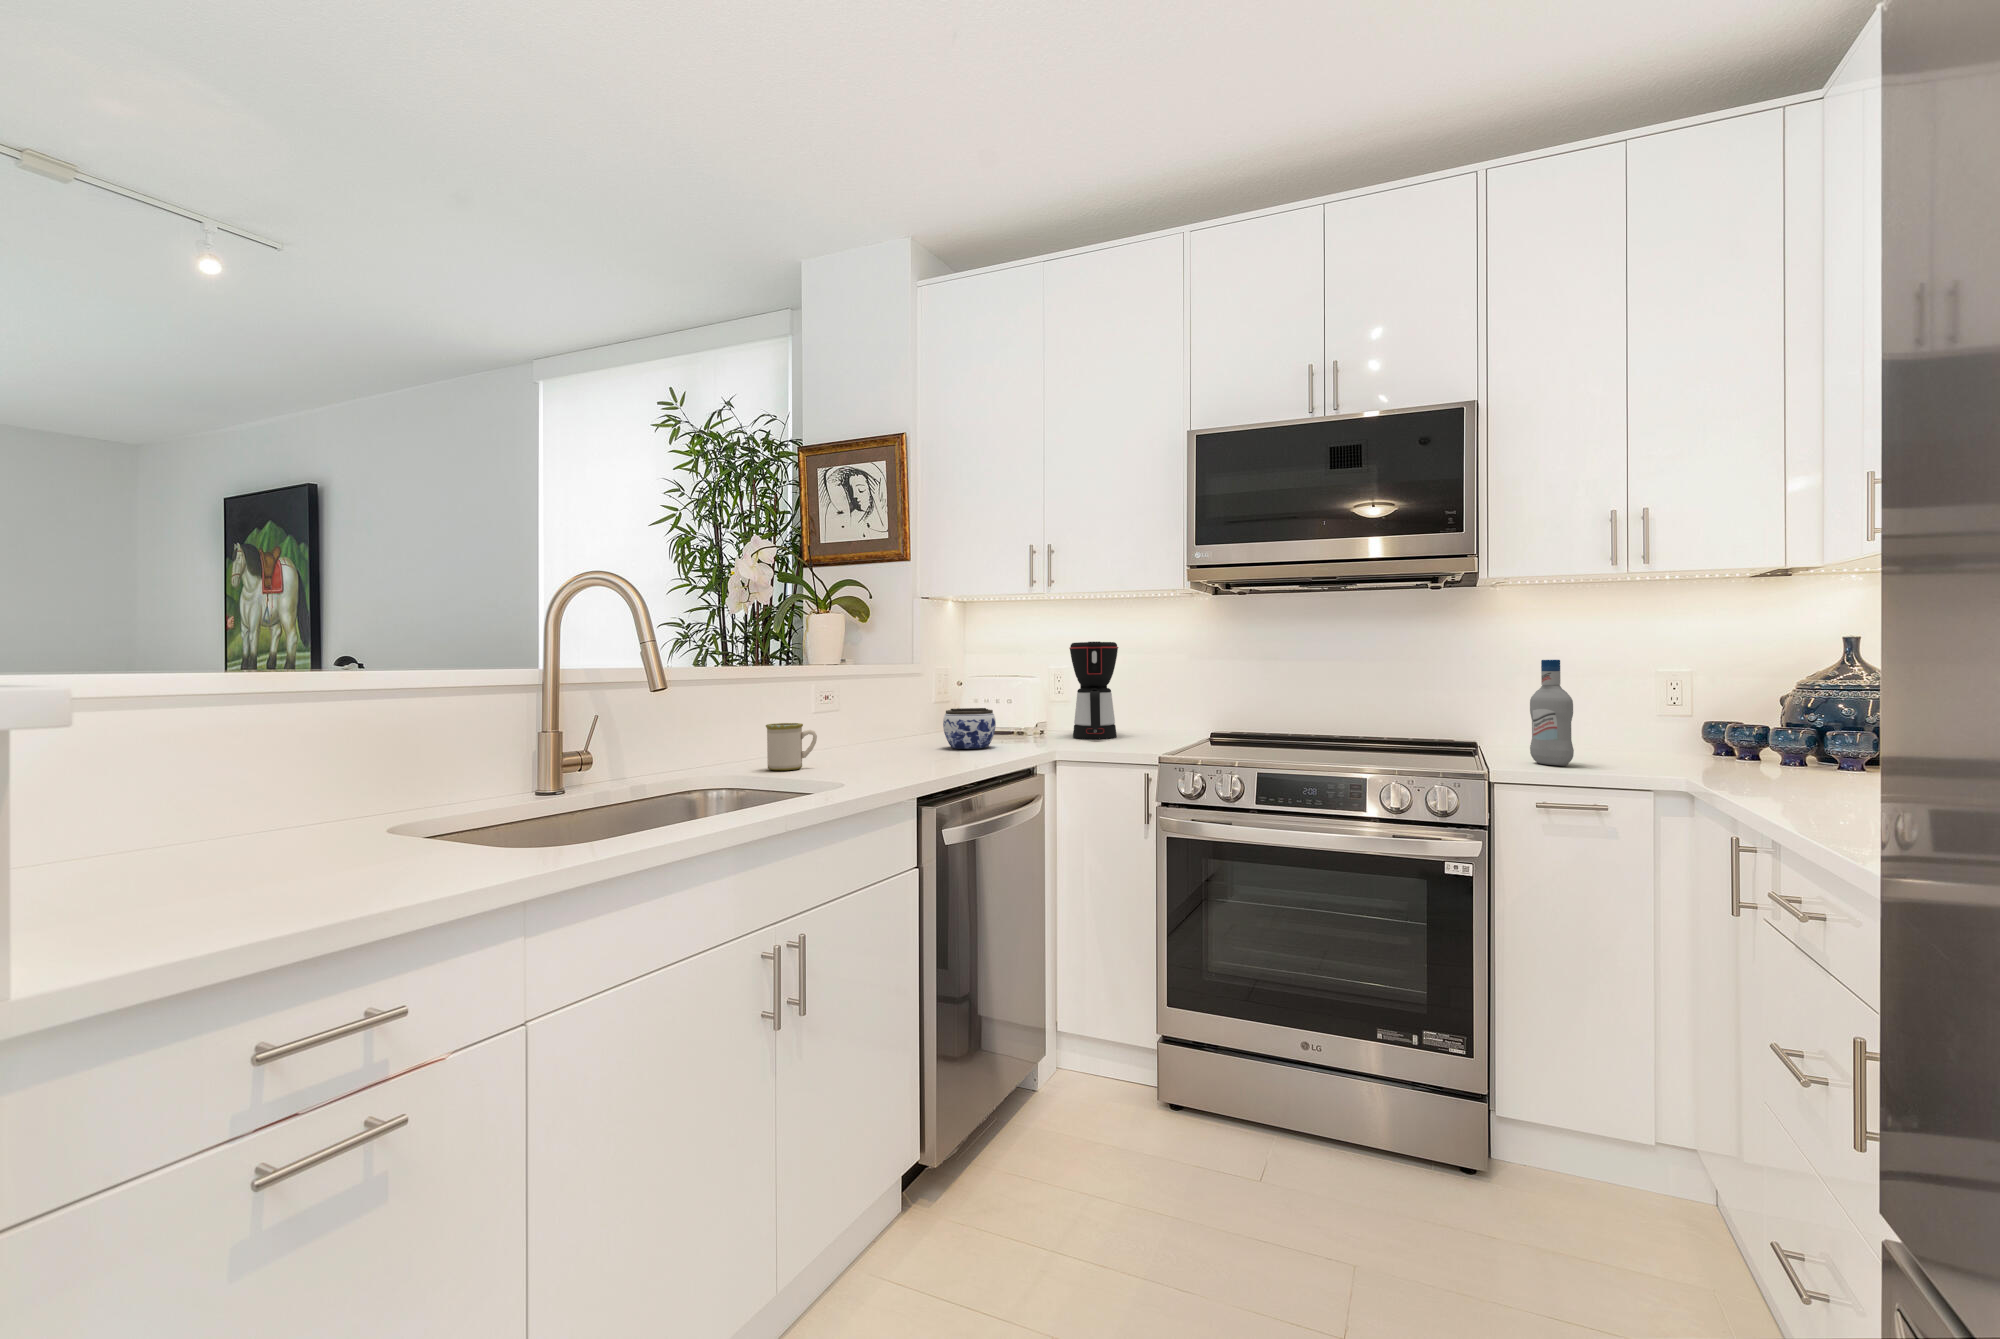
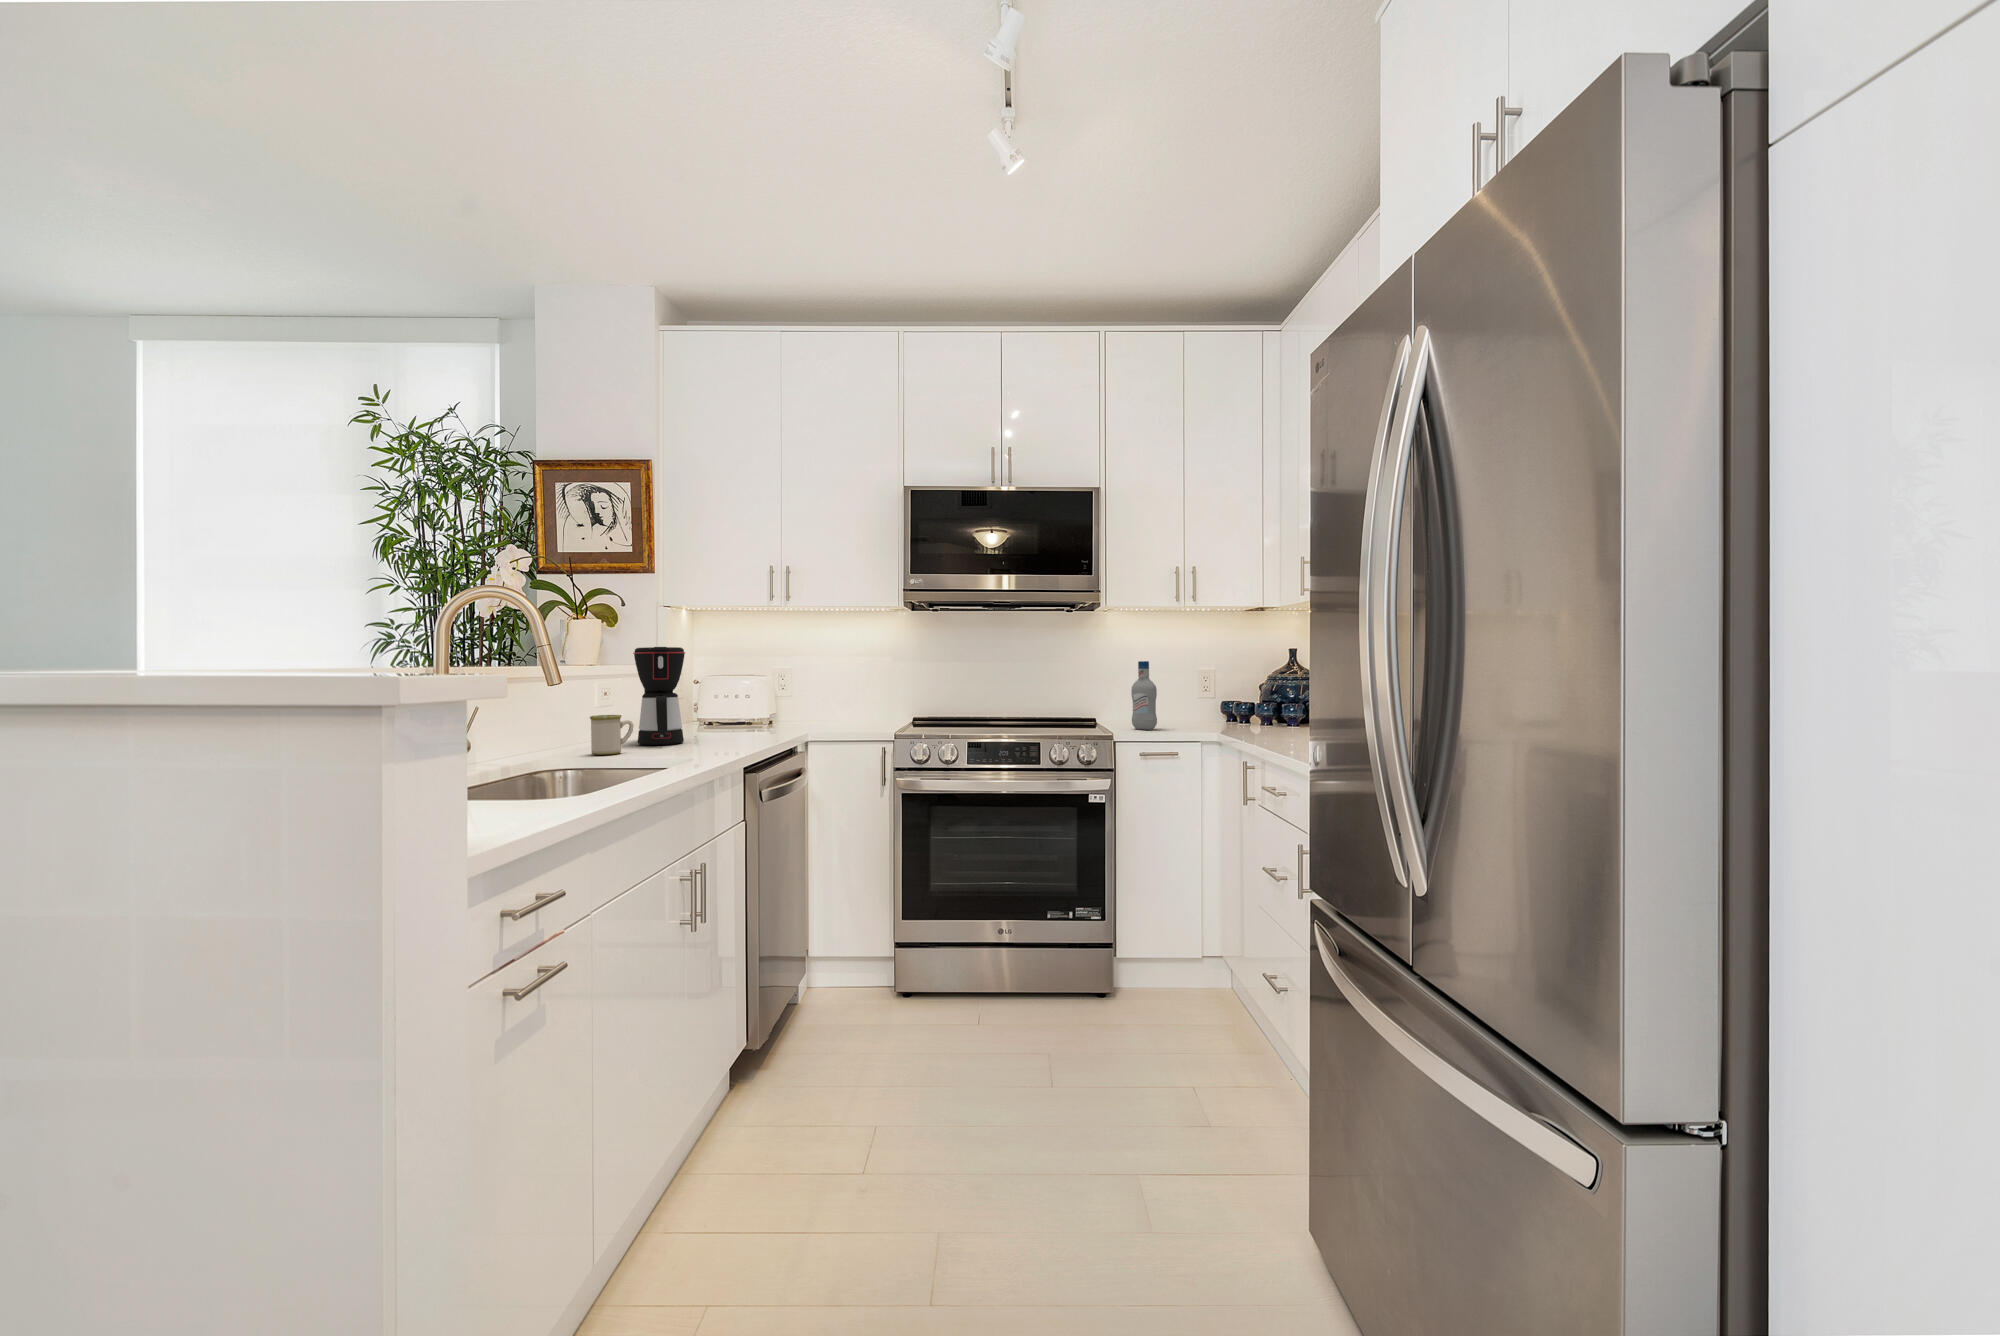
coffee maker: present [1069,642,1118,740] -> present [633,647,685,745]
jar: present [943,708,996,749] -> none [709,702,755,736]

